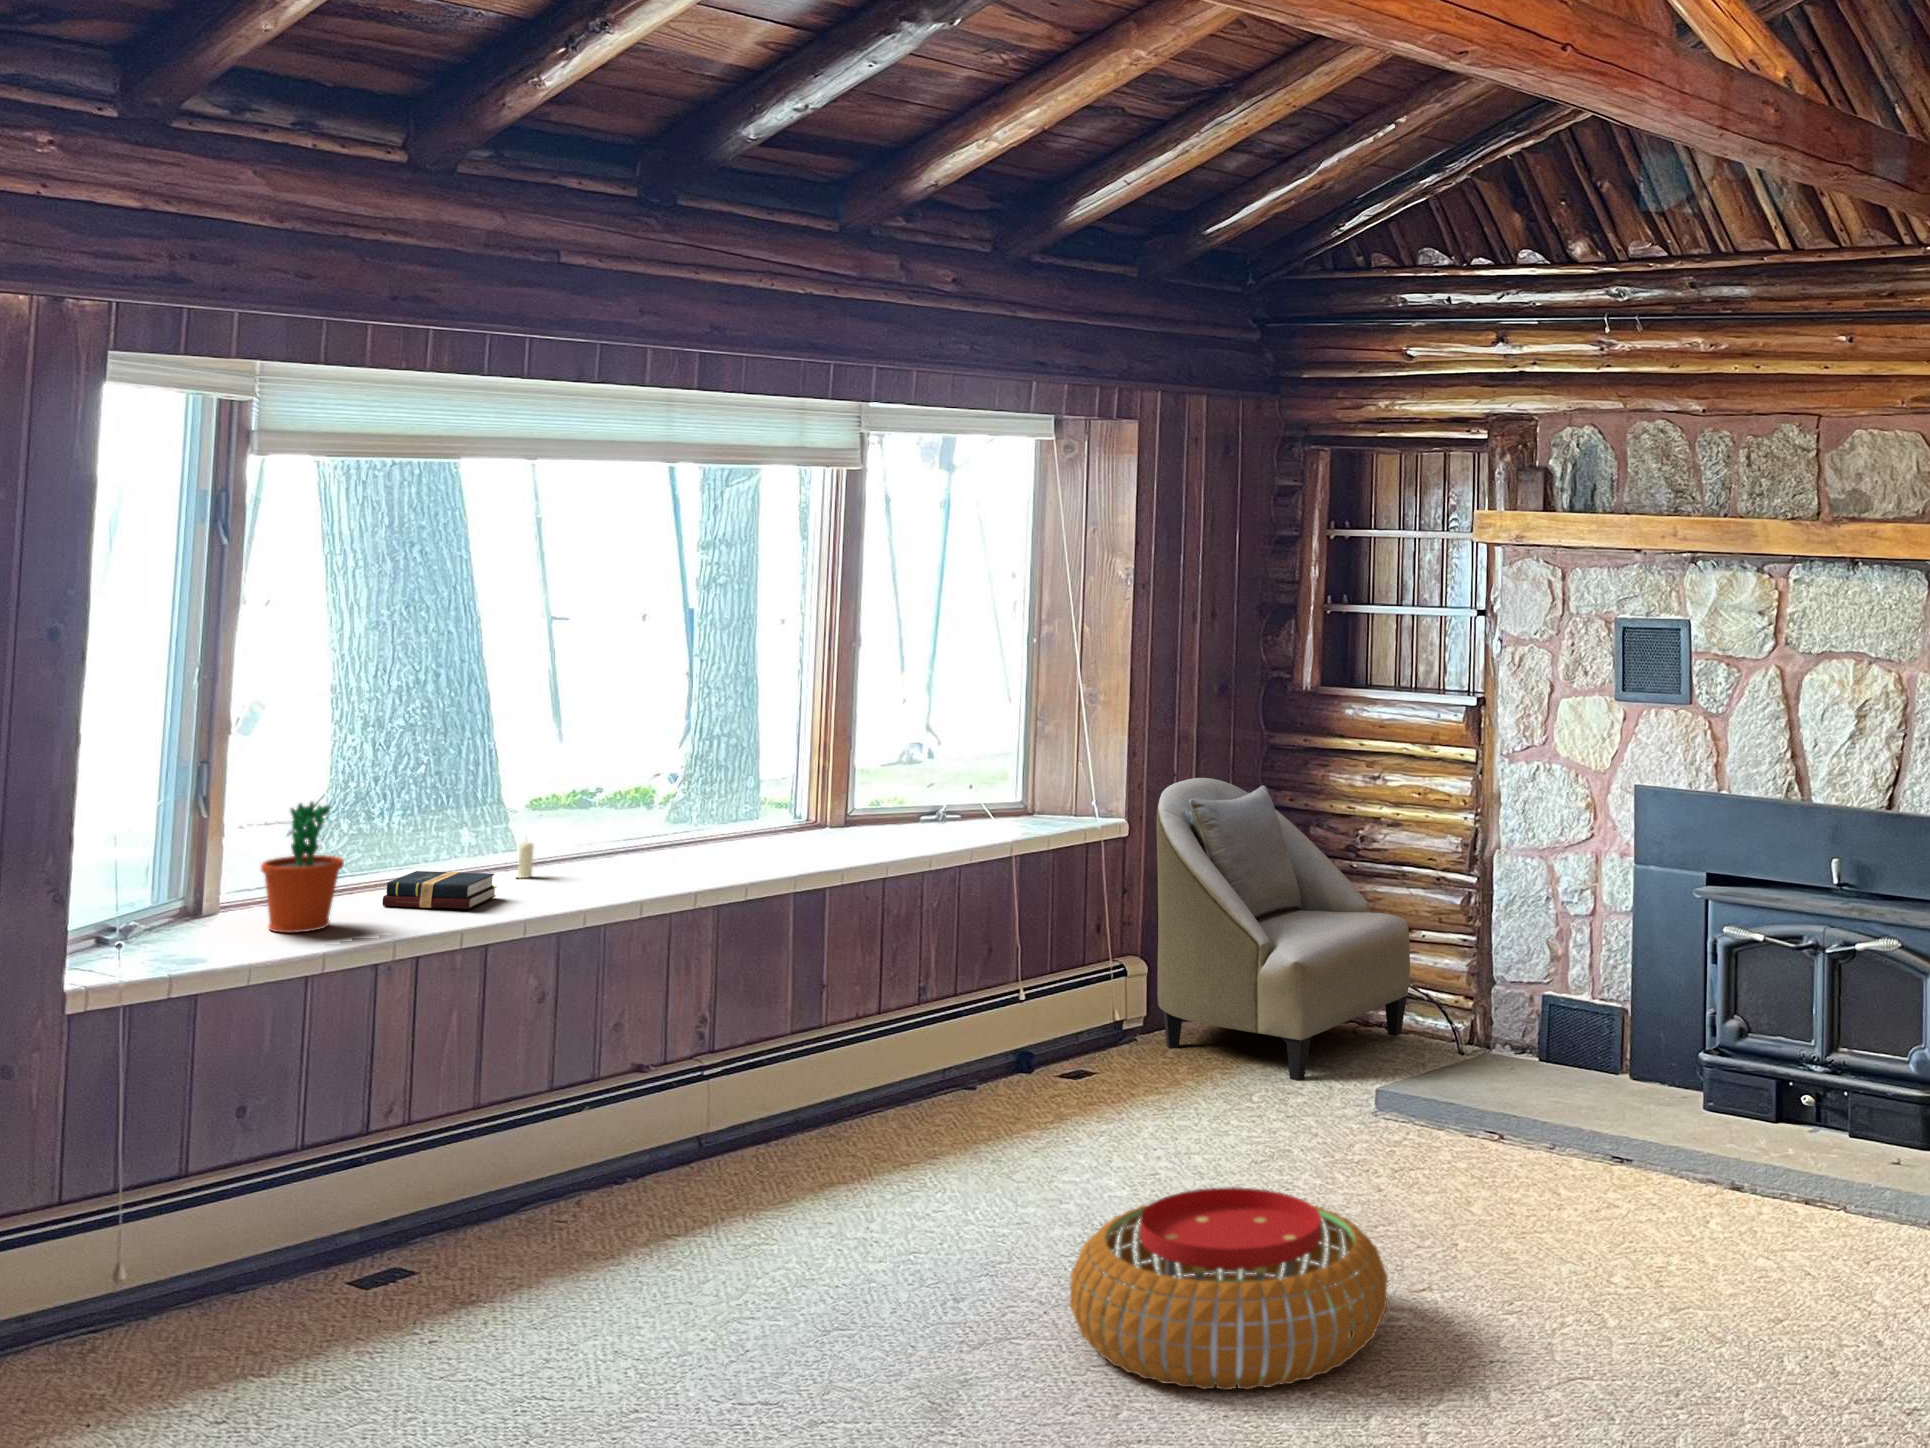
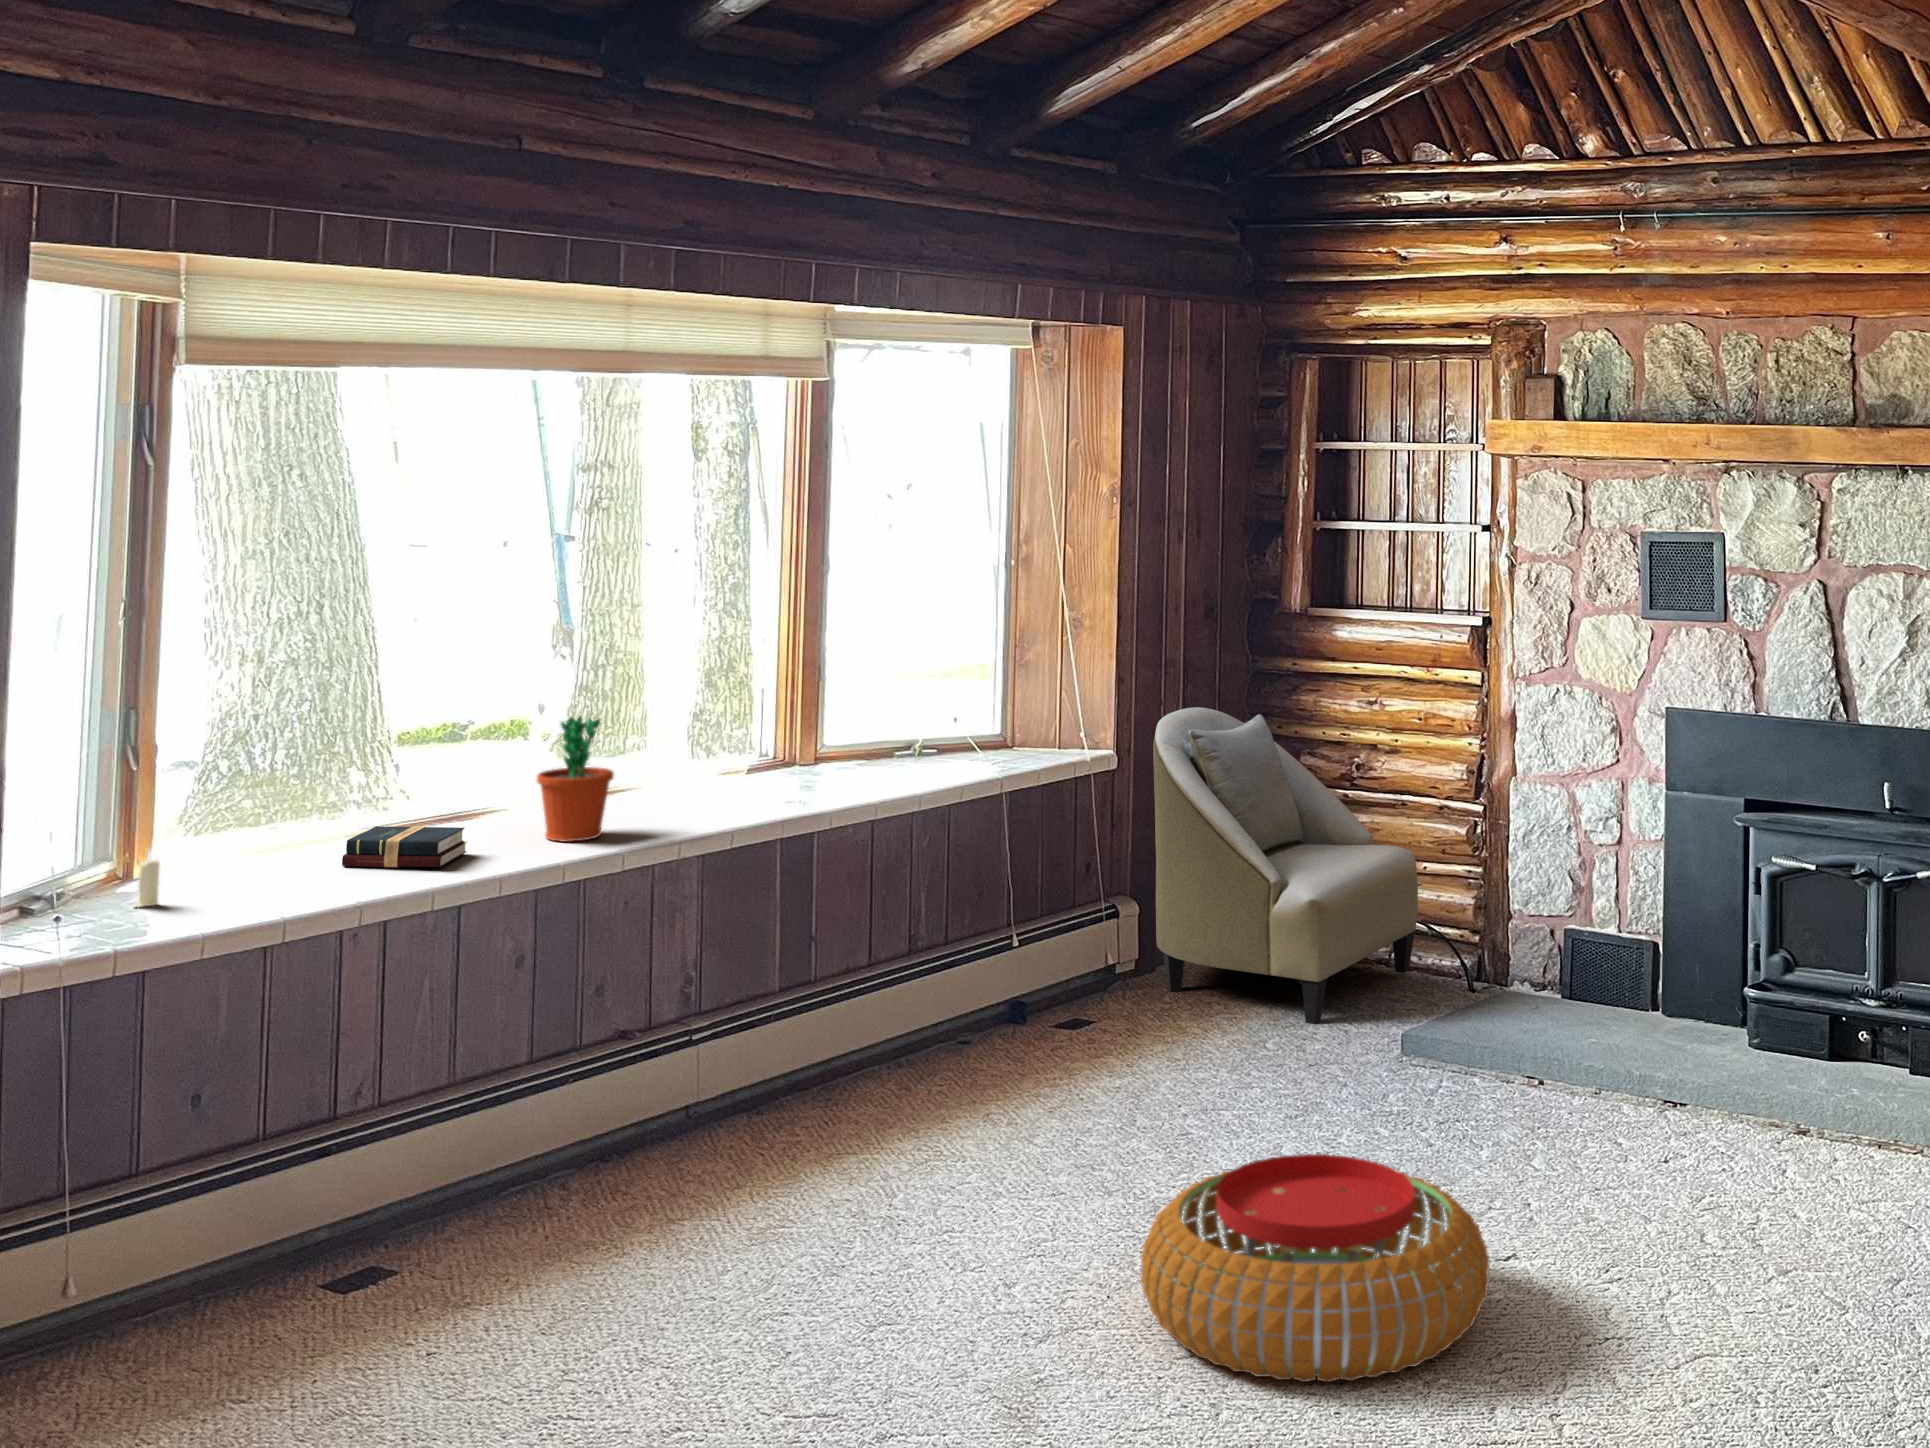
flower pot: present [261,802,344,933] -> present [537,716,614,842]
candle: present [517,837,533,878] -> present [135,851,160,907]

